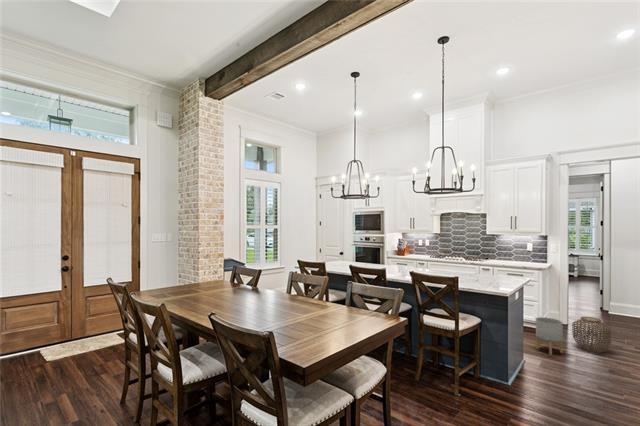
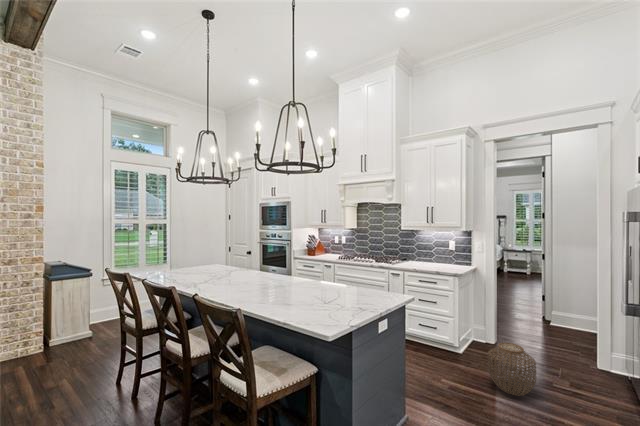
planter: present [536,317,563,355] -> none [436,345,470,403]

